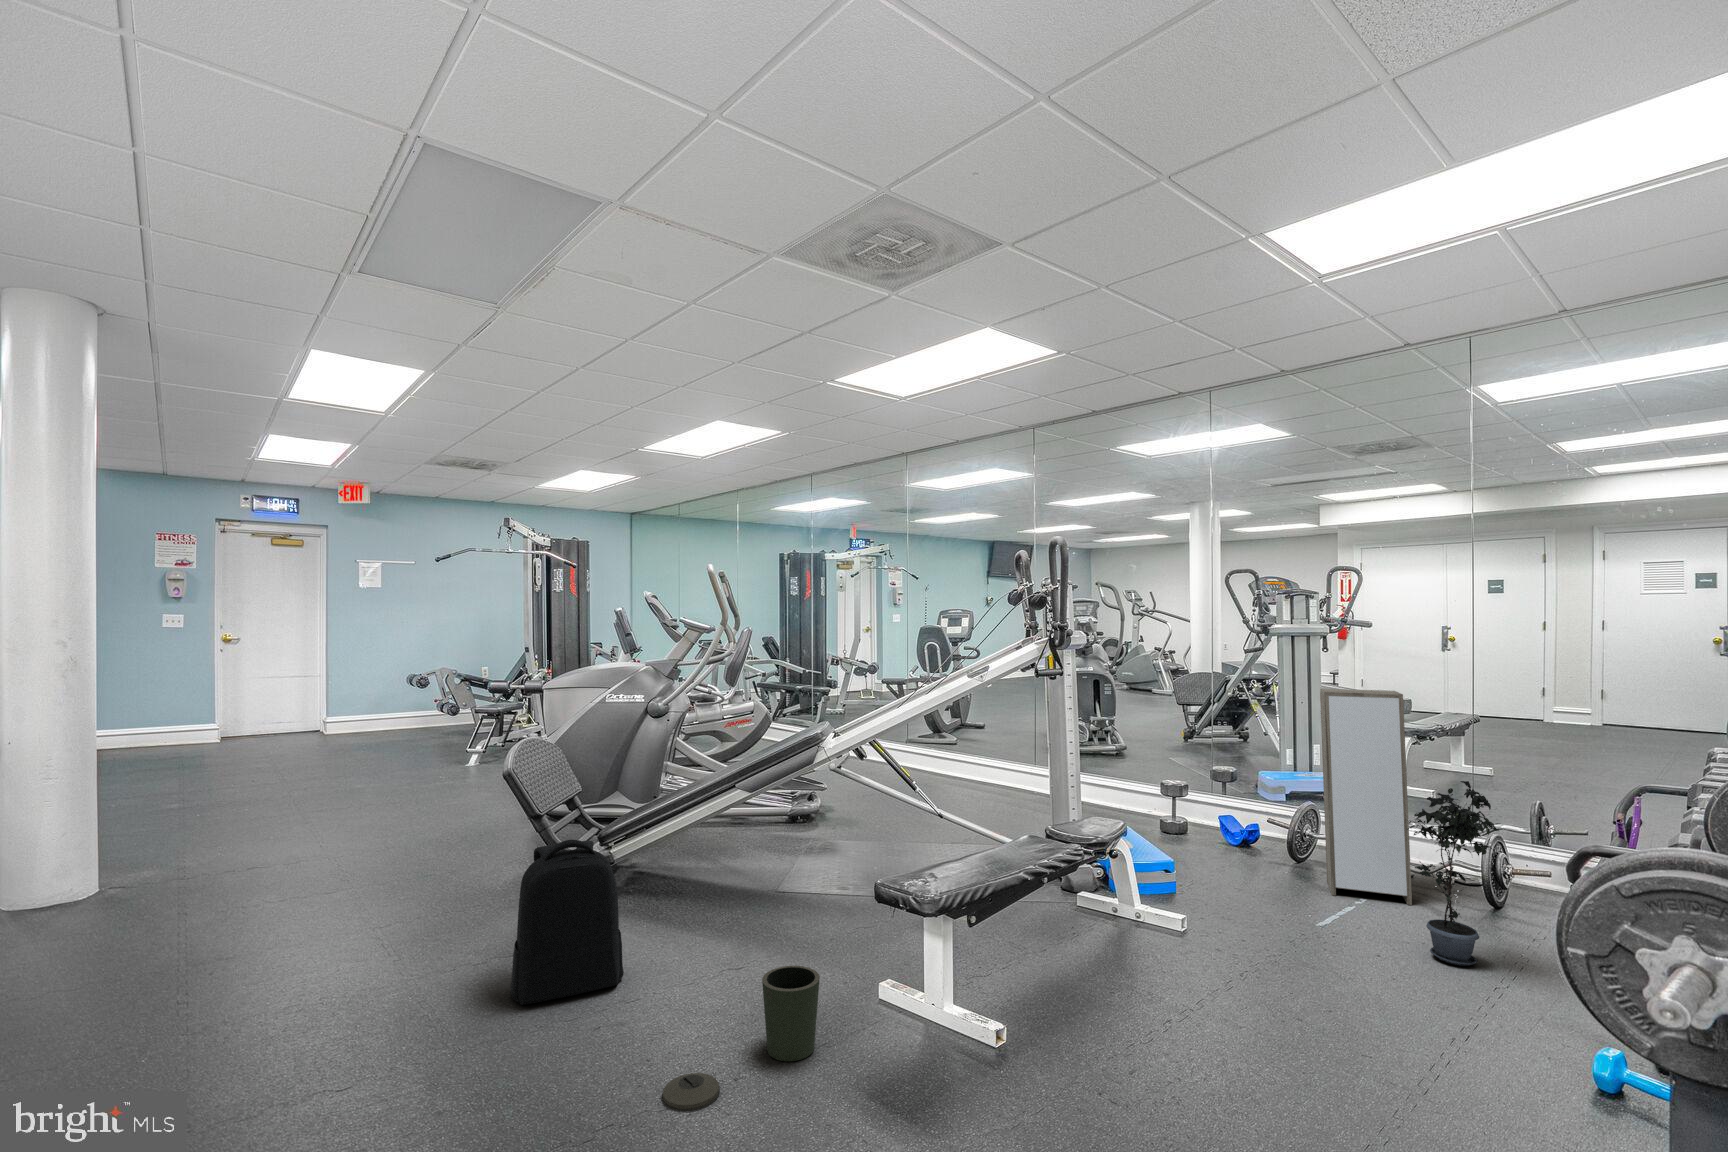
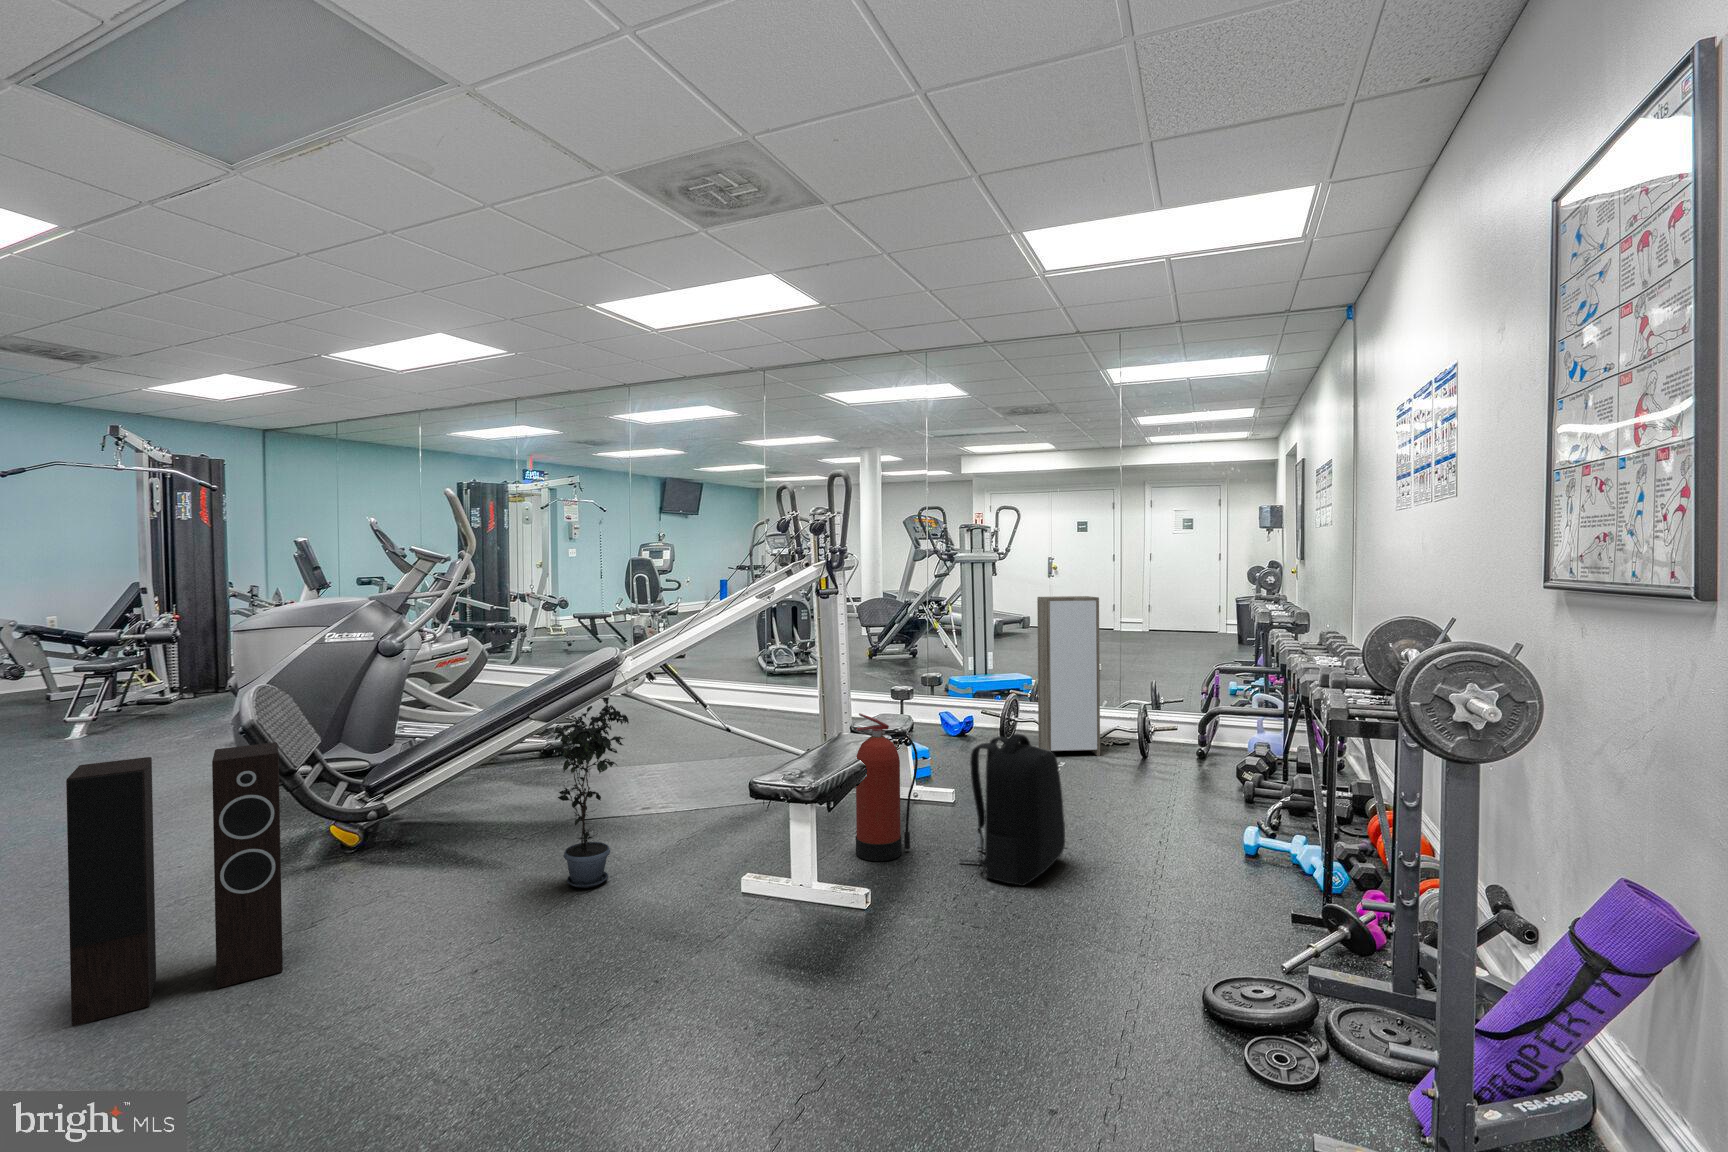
potted plant: present [1405,781,1499,966] -> present [550,697,629,888]
speaker: none [353,792,501,988] -> present [66,742,283,1026]
fire extinguisher: none [993,820,1063,991] -> present [856,713,918,861]
backpack: present [510,840,624,1005] -> present [960,734,1065,886]
trash can: present [662,966,820,1112] -> none [631,868,755,1024]

